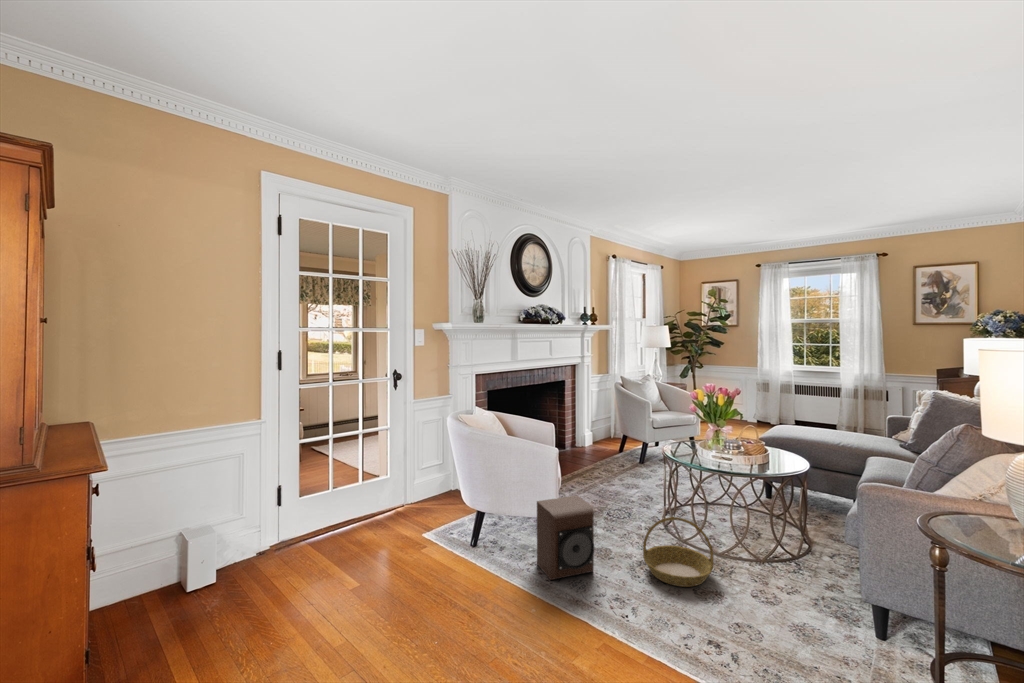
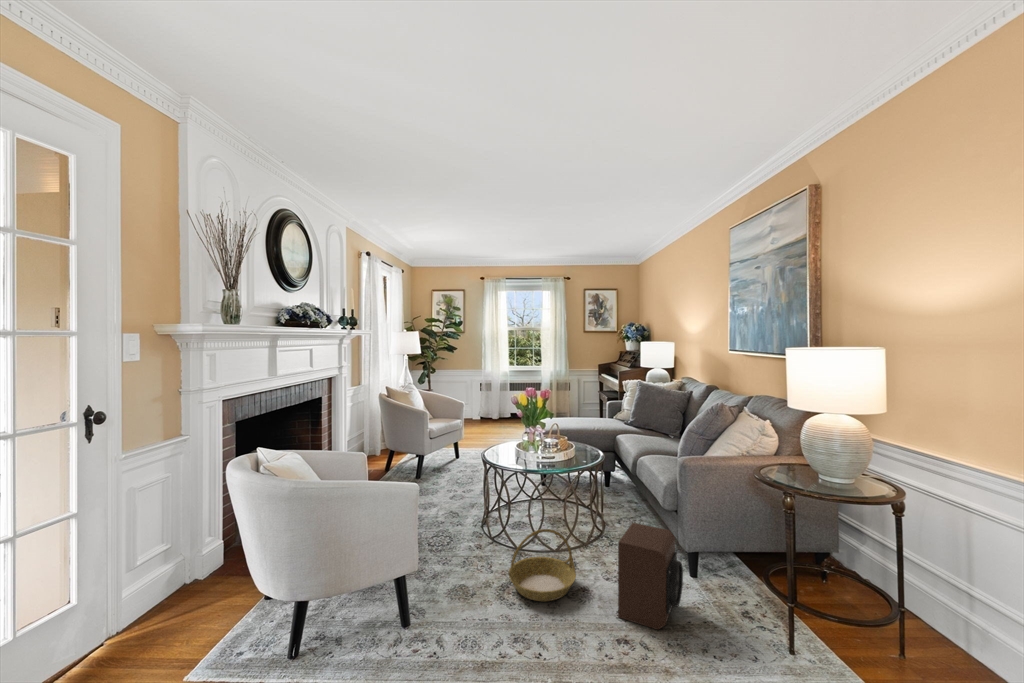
speaker: present [537,496,594,580] -> present [618,523,683,630]

